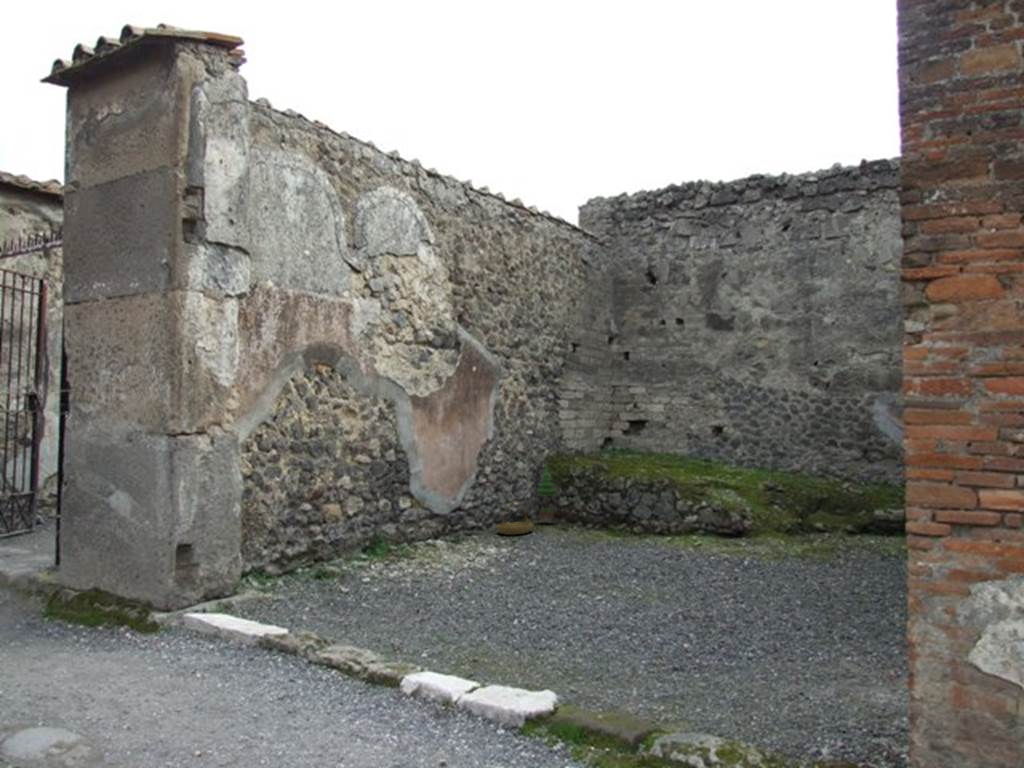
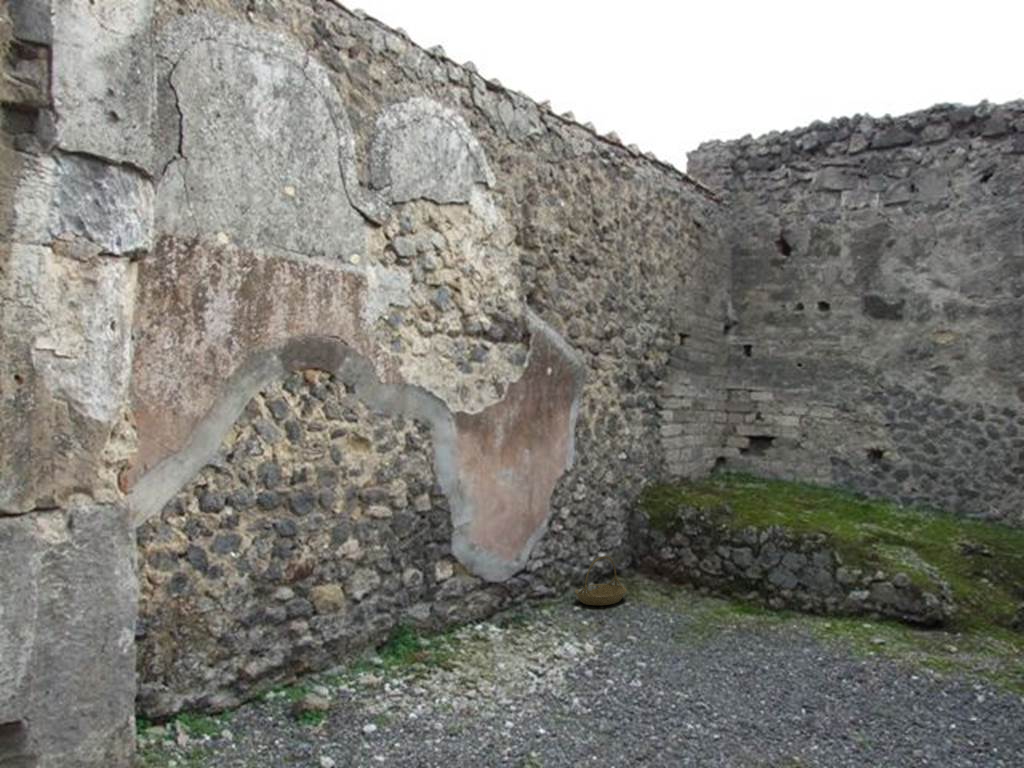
potted tree: present [539,468,554,523] -> none [629,502,658,582]

